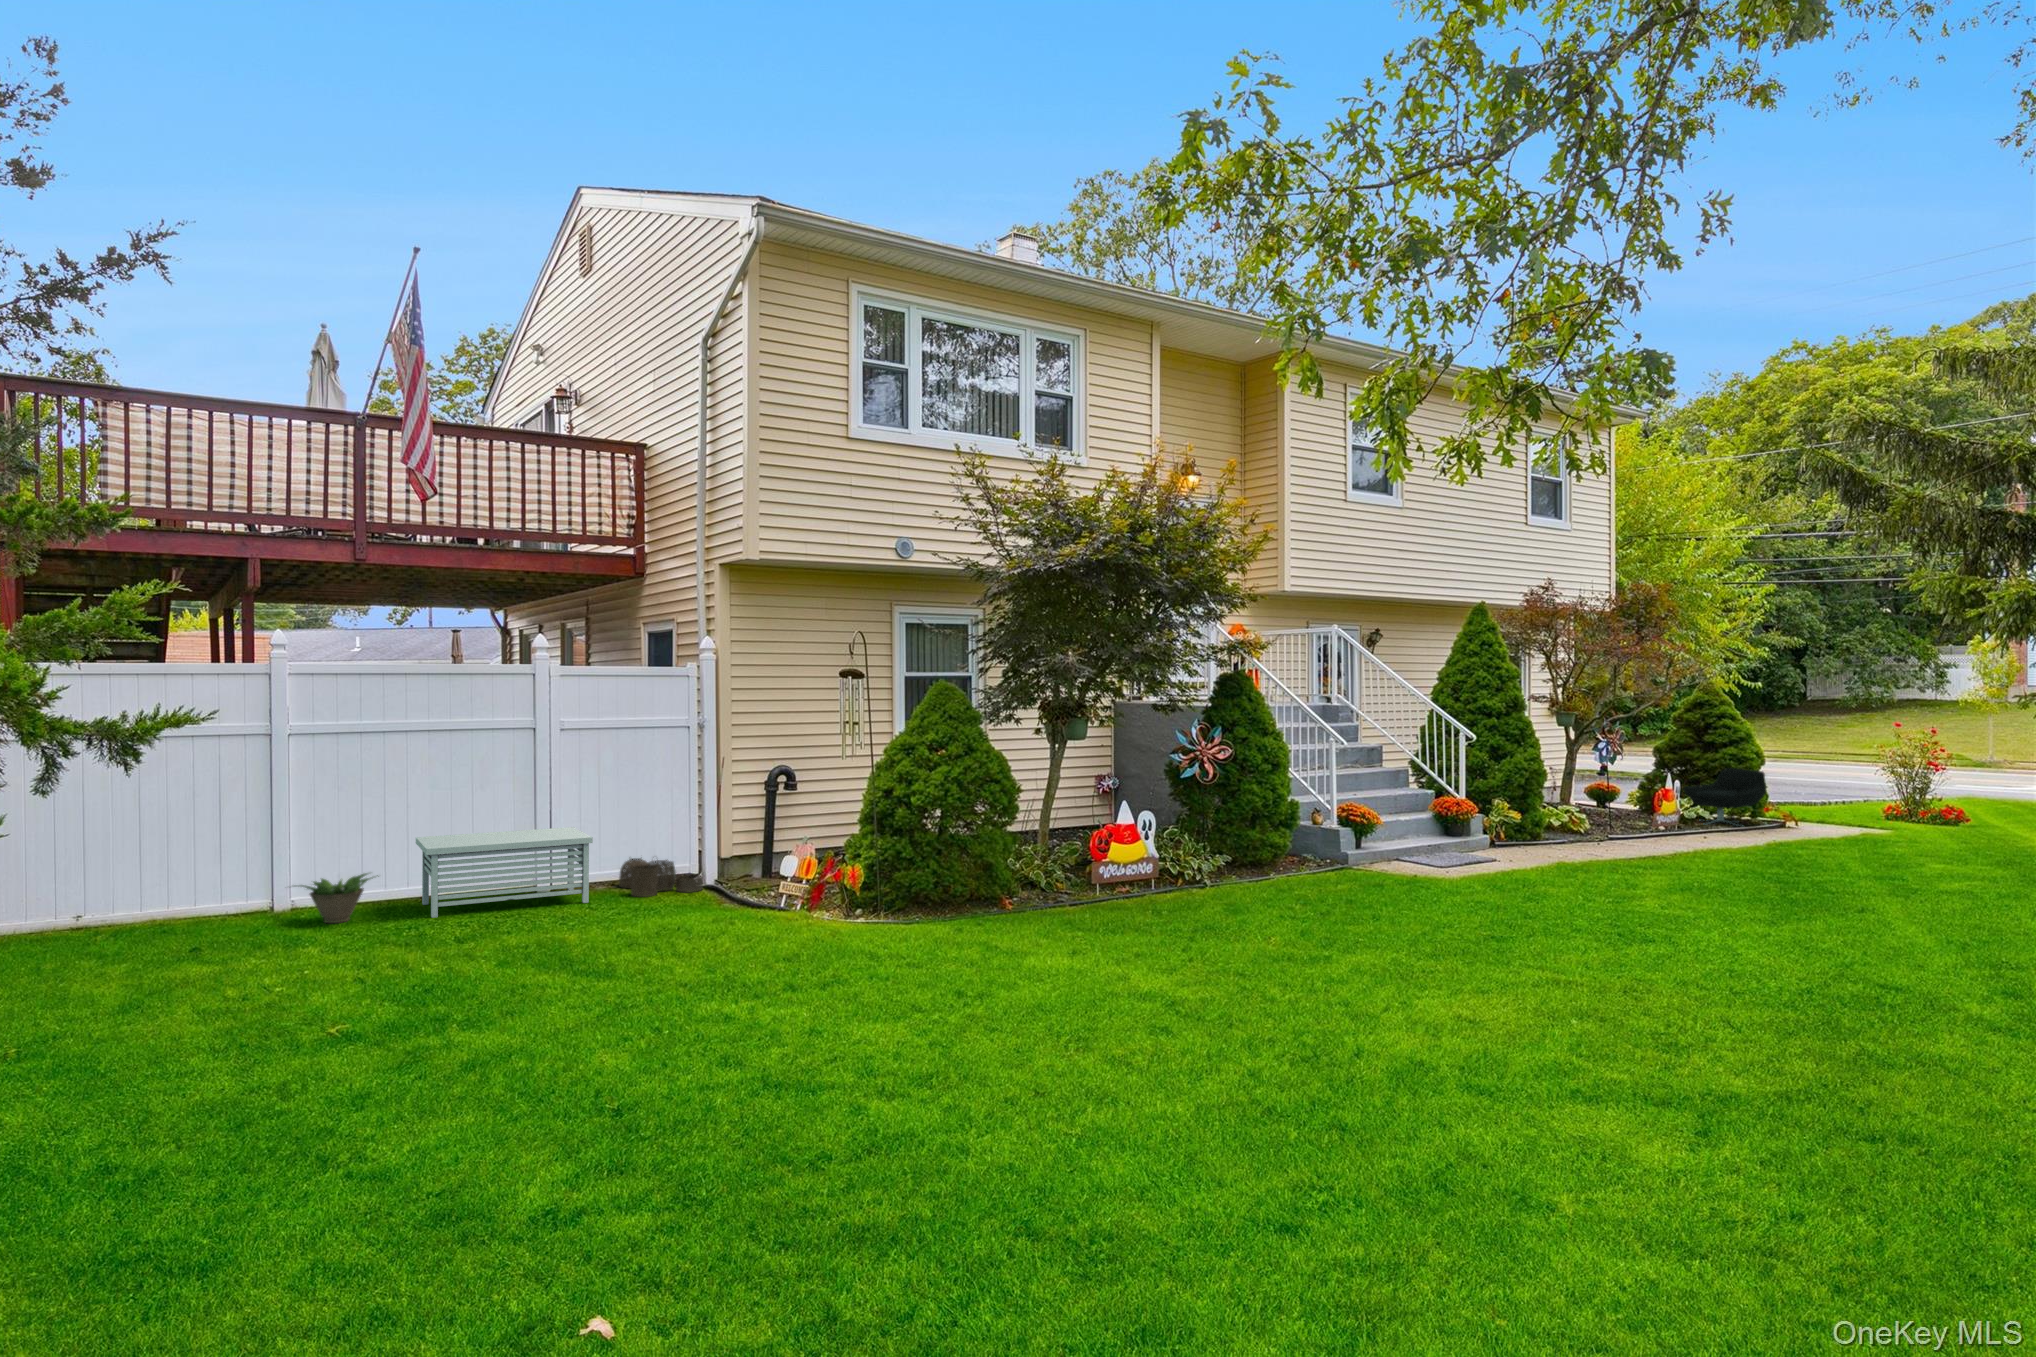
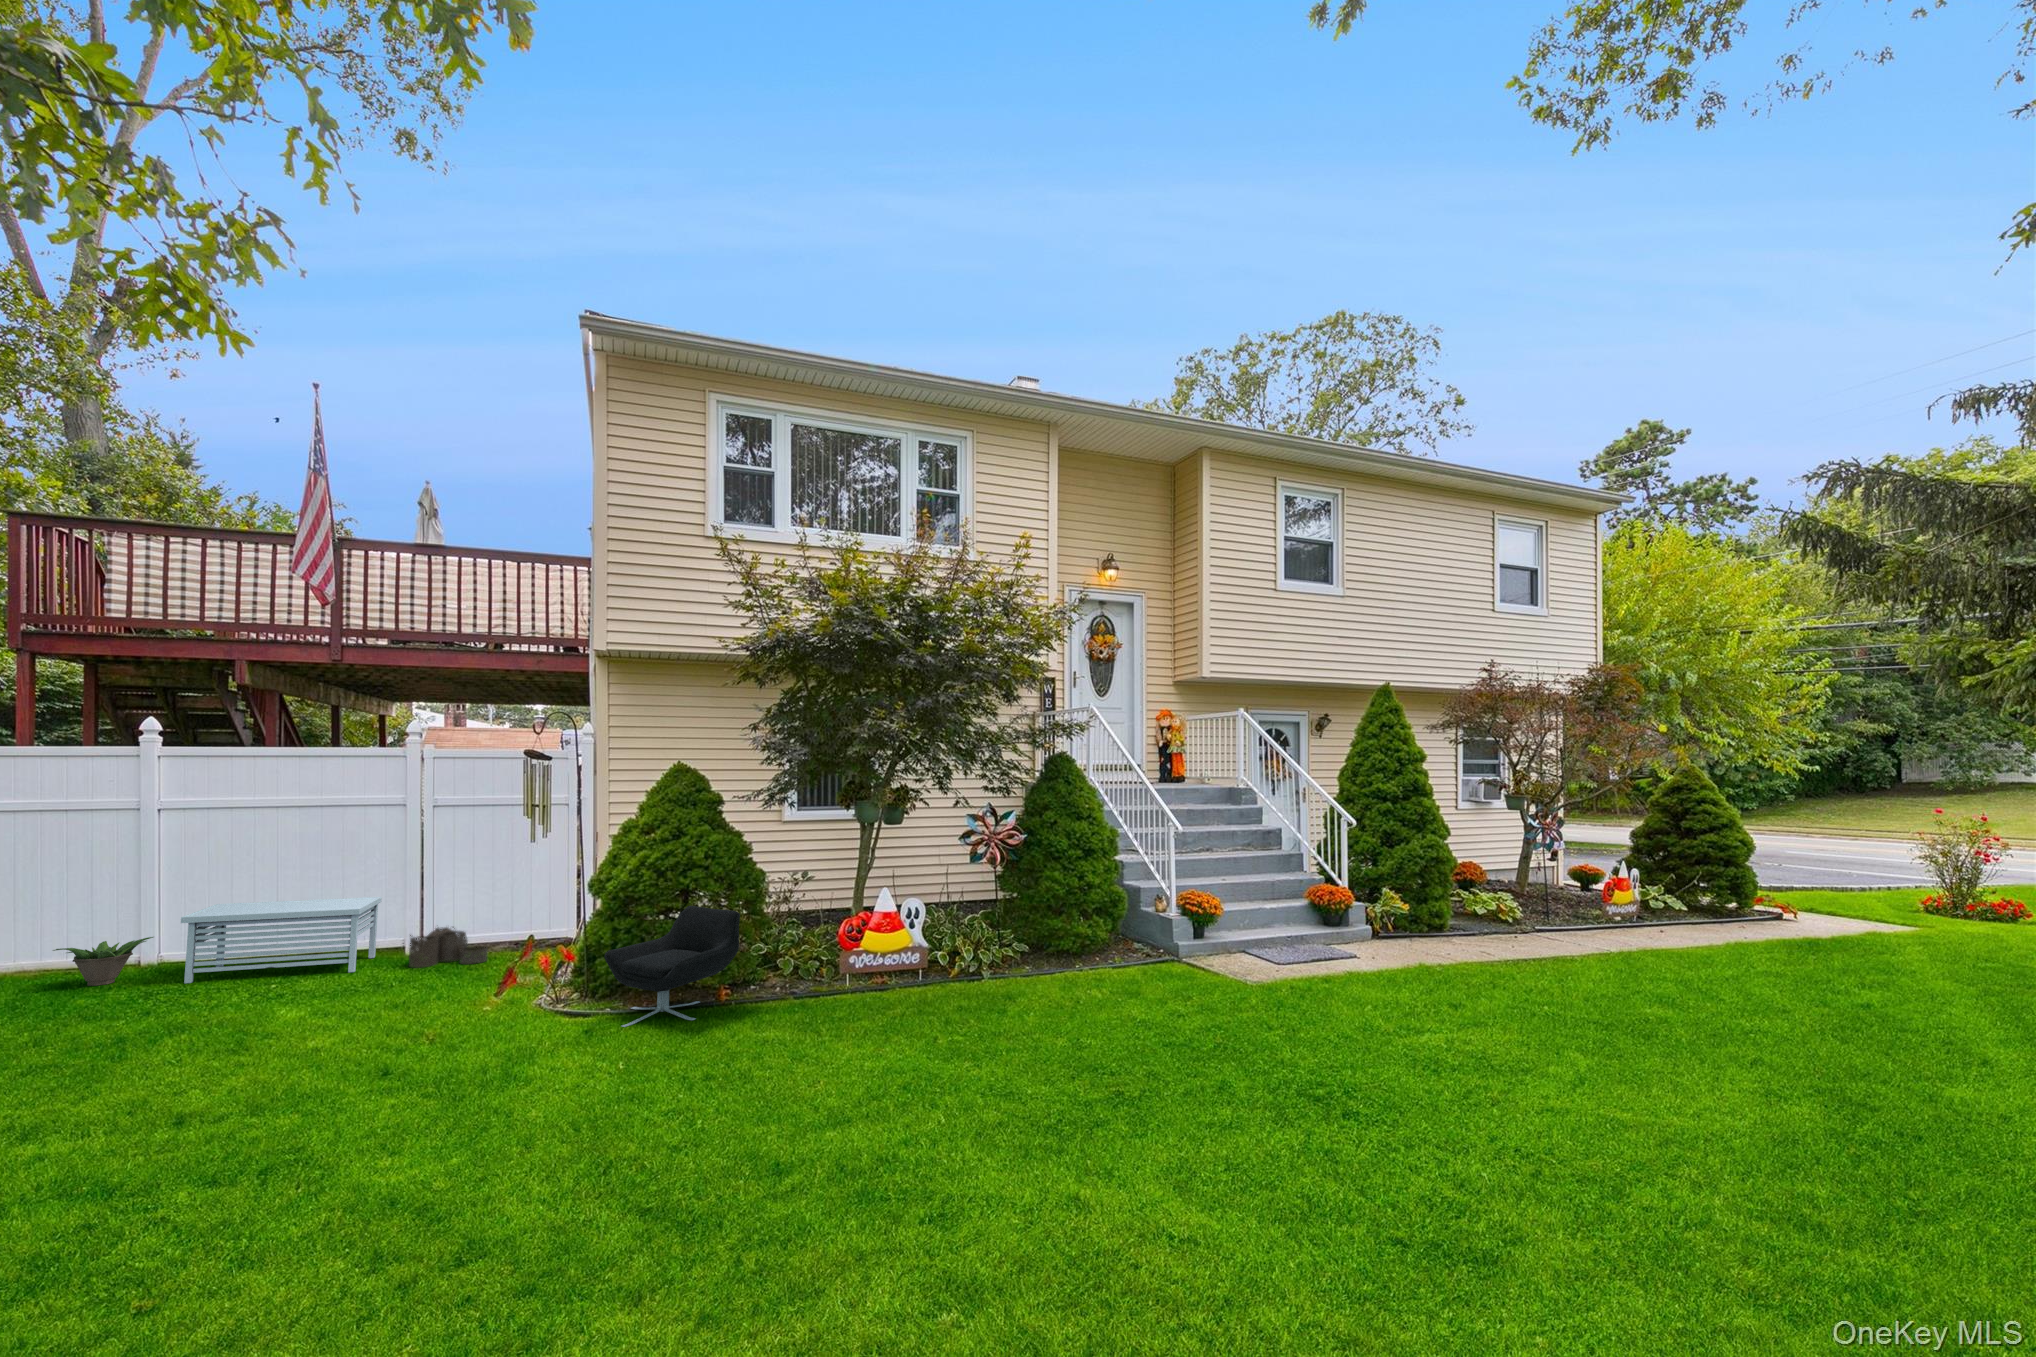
lounge chair: present [1683,768,1766,822] -> present [605,906,740,1027]

